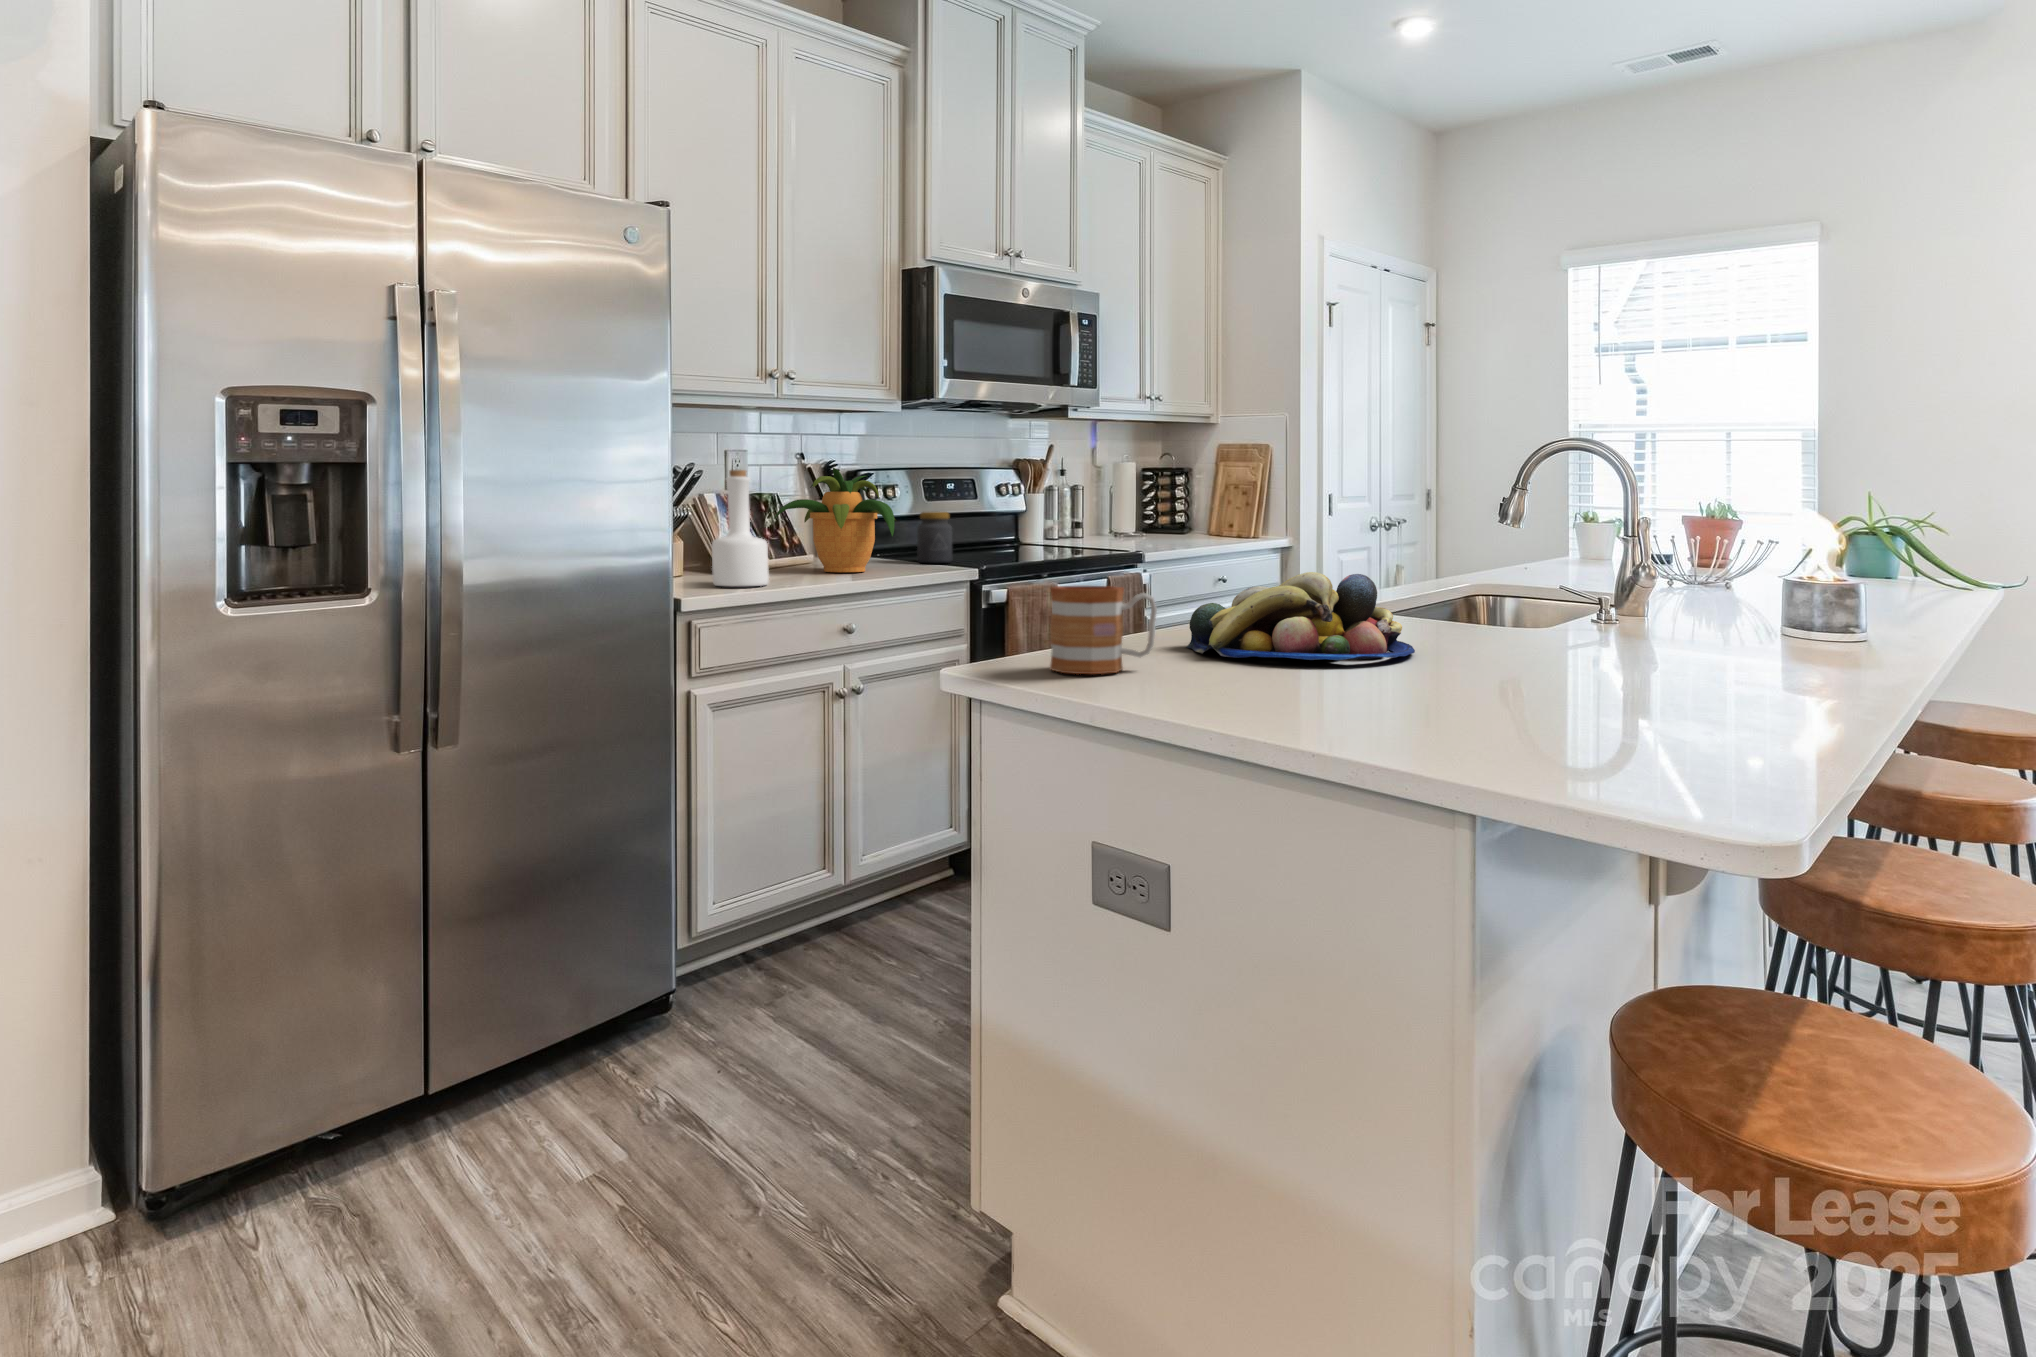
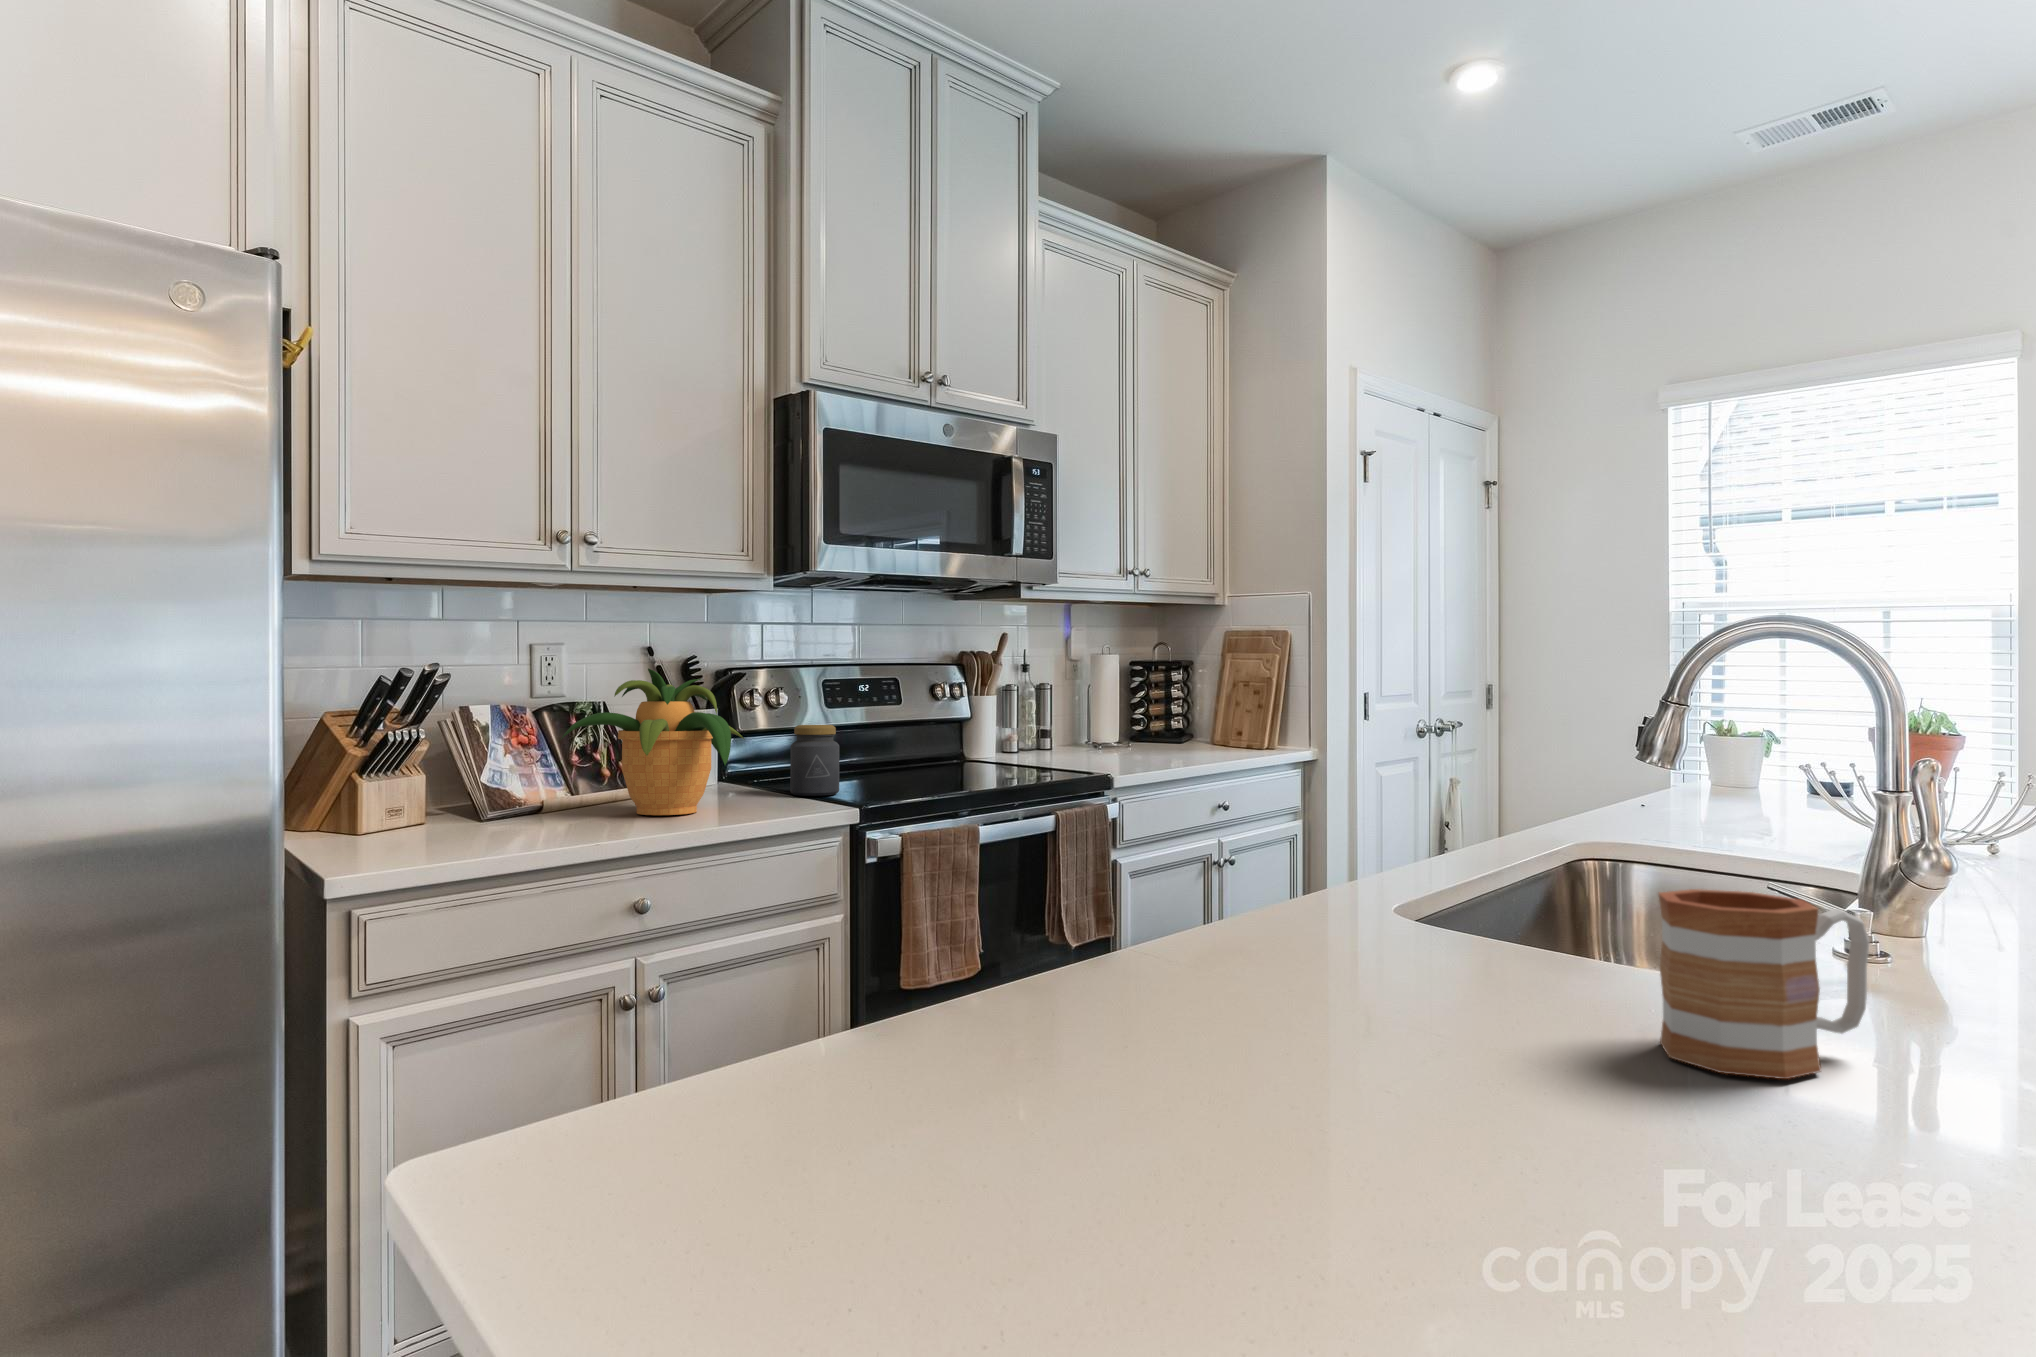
bottle: present [712,470,769,586] -> none [425,674,515,848]
fruit bowl: present [1186,572,1415,660] -> none [1028,904,1532,1165]
mug: present [1050,586,1157,674] -> present [1659,889,1869,1079]

